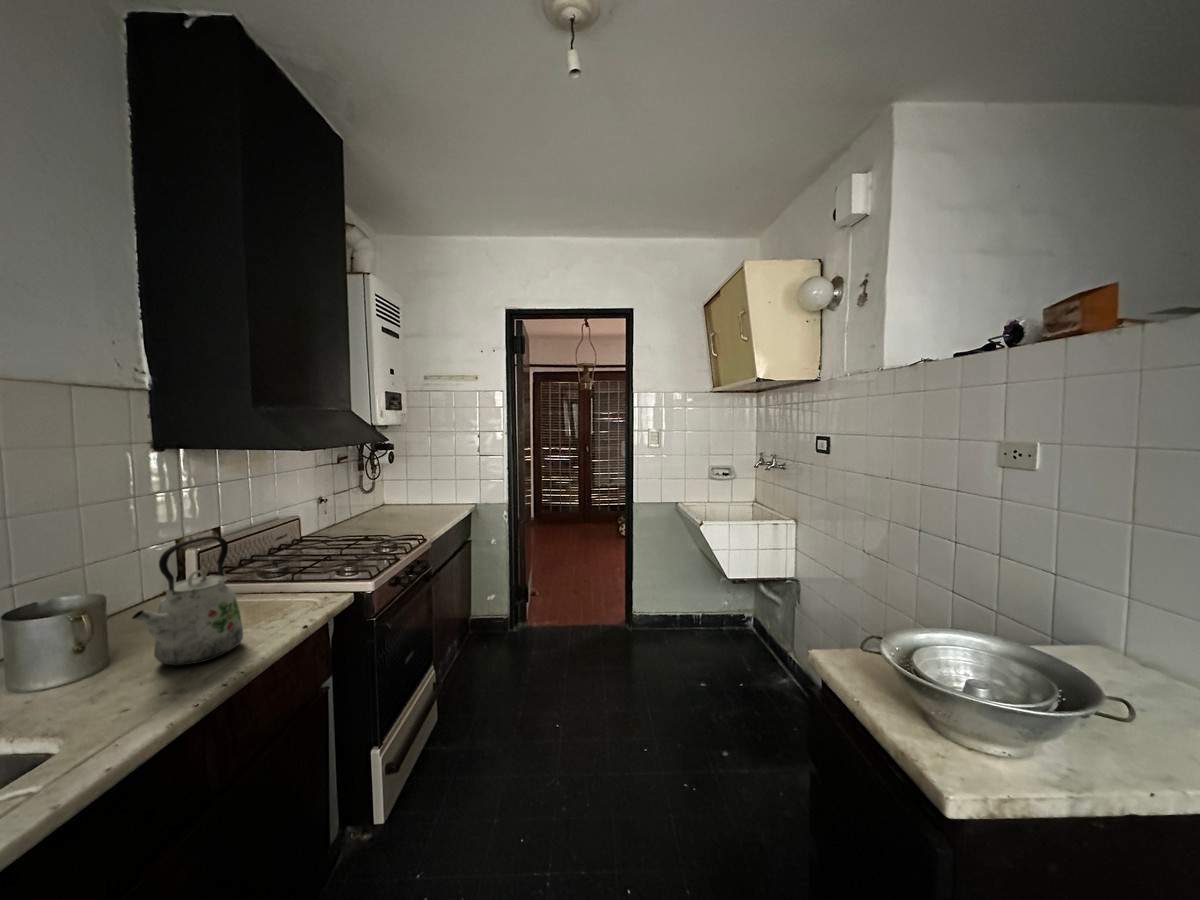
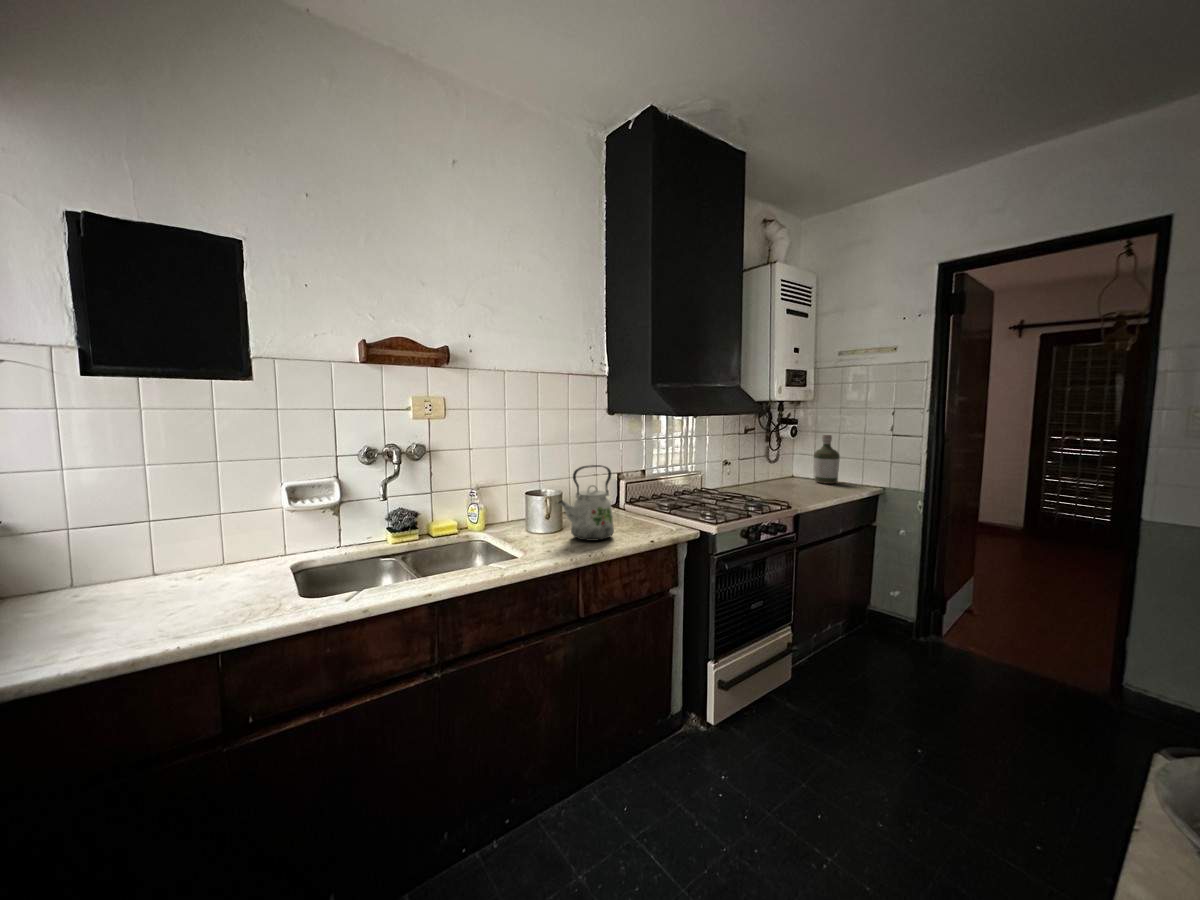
bottle: none [411,458,436,508] -> present [814,435,840,484]

